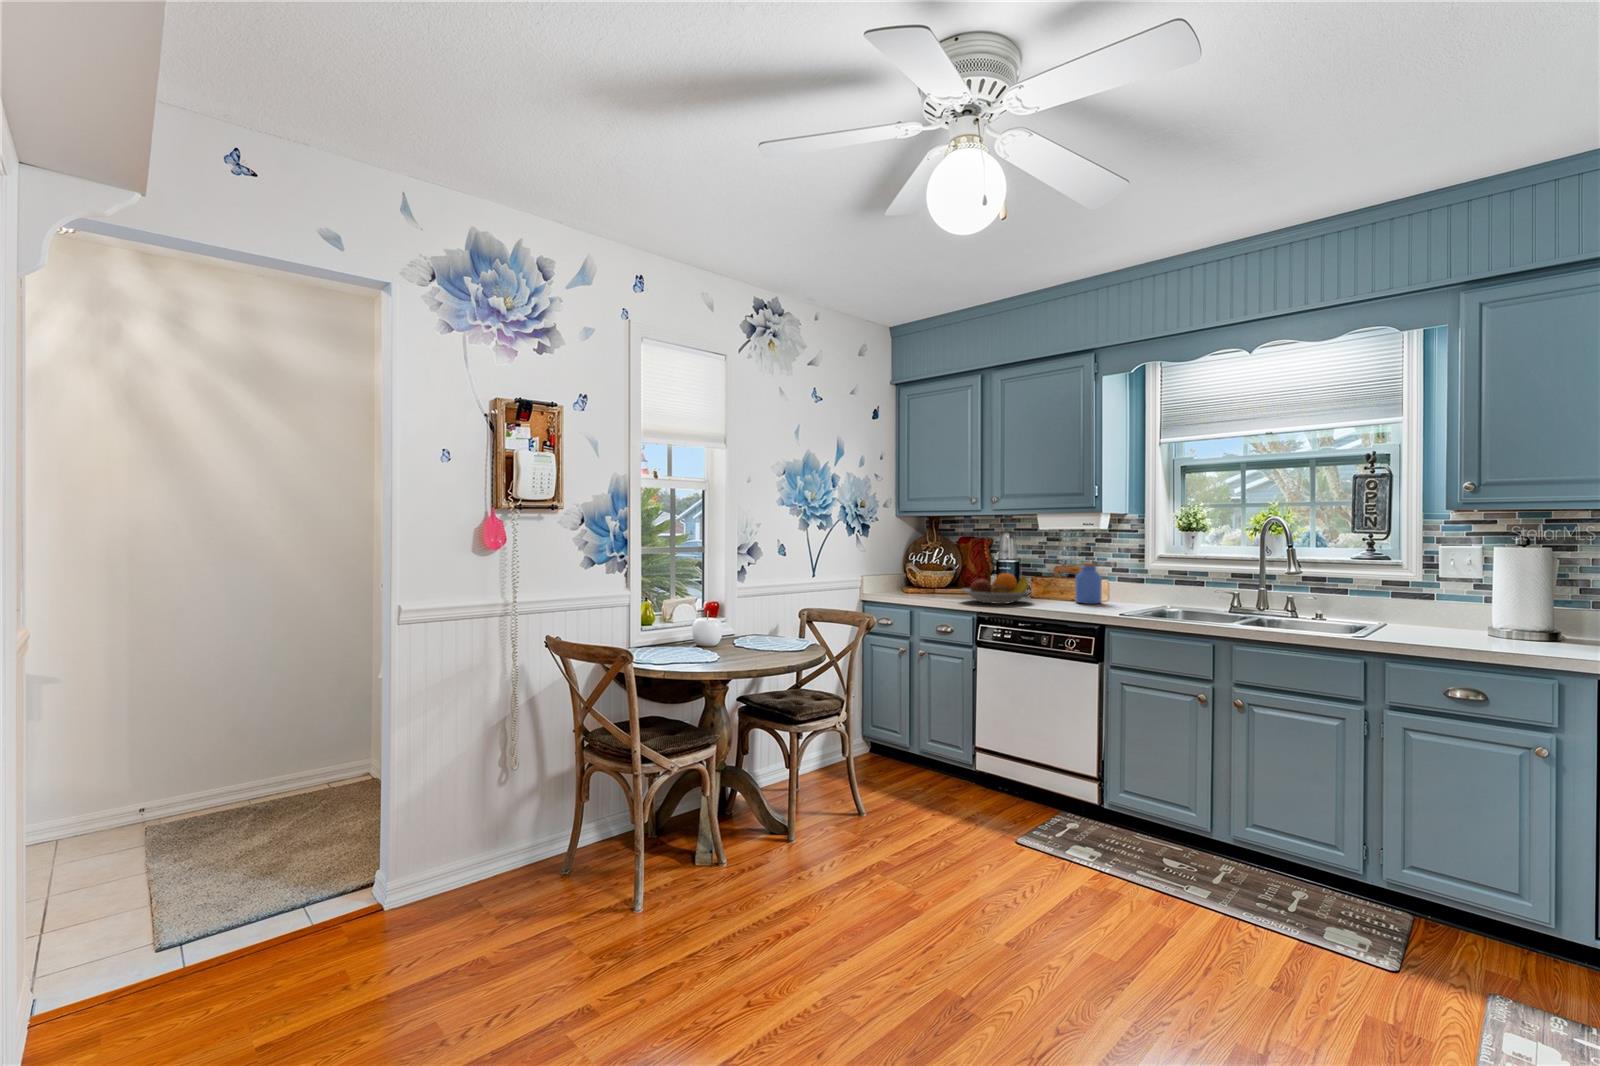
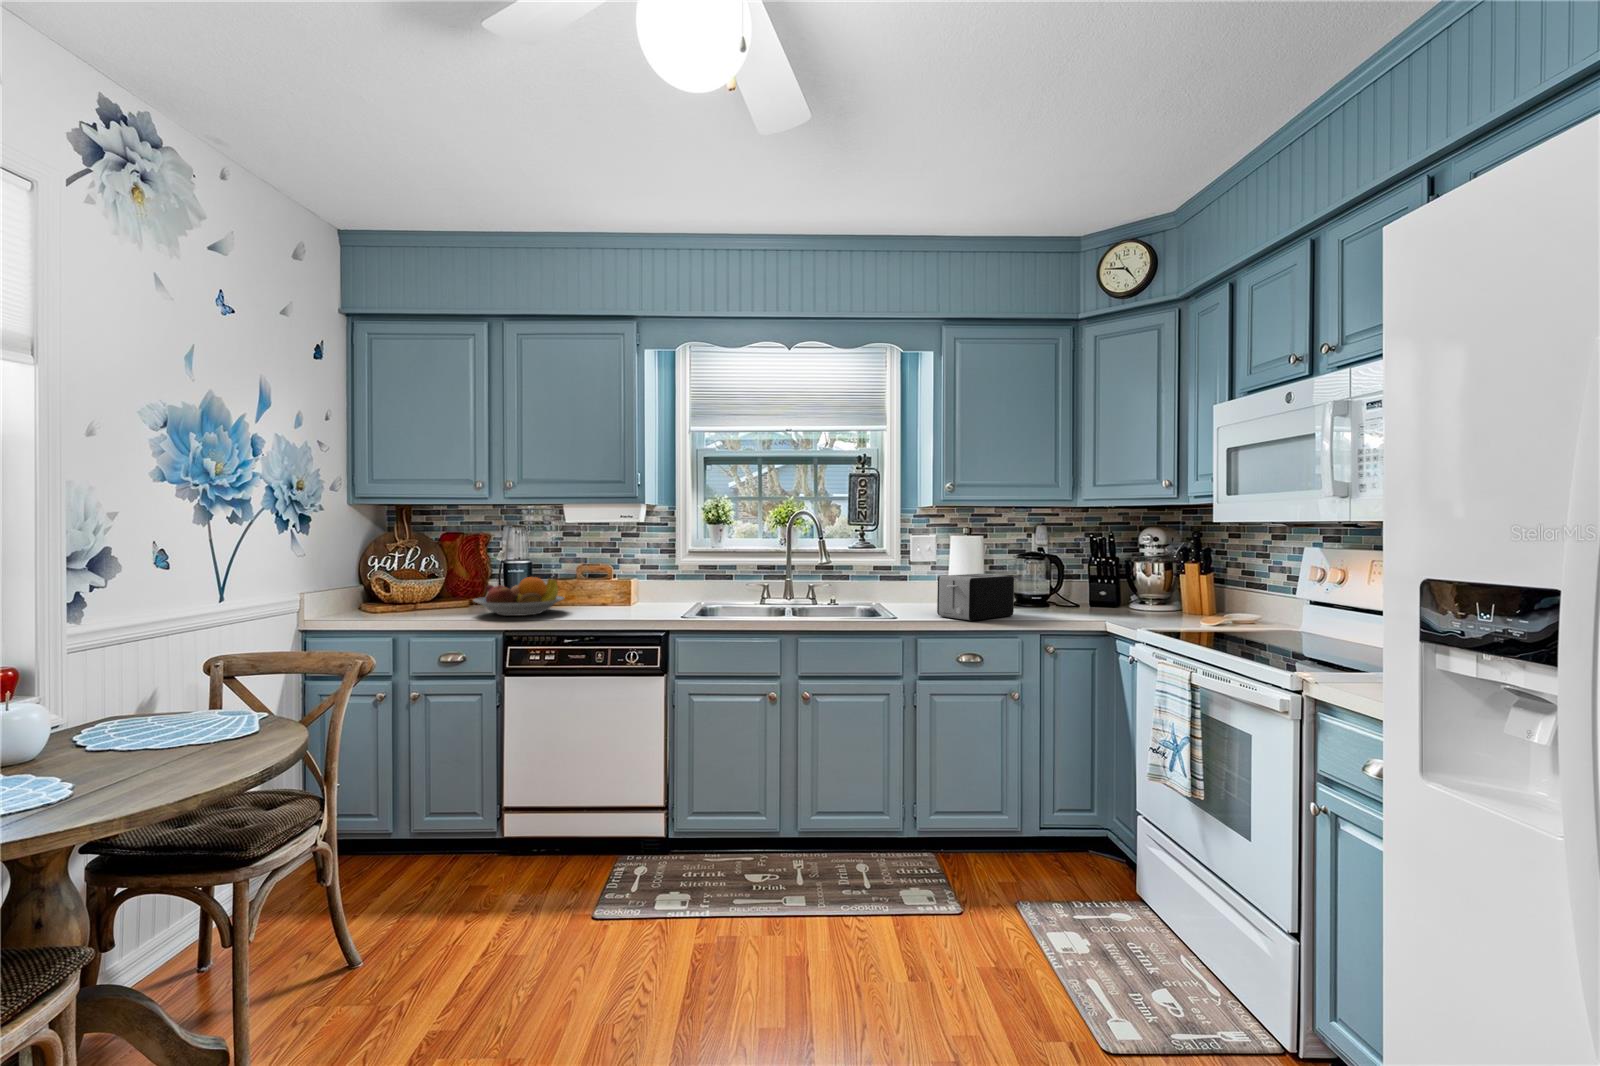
jar: present [1075,563,1102,604] -> none [608,561,637,606]
toaster: none [1424,590,1559,648] -> present [937,574,1014,621]

